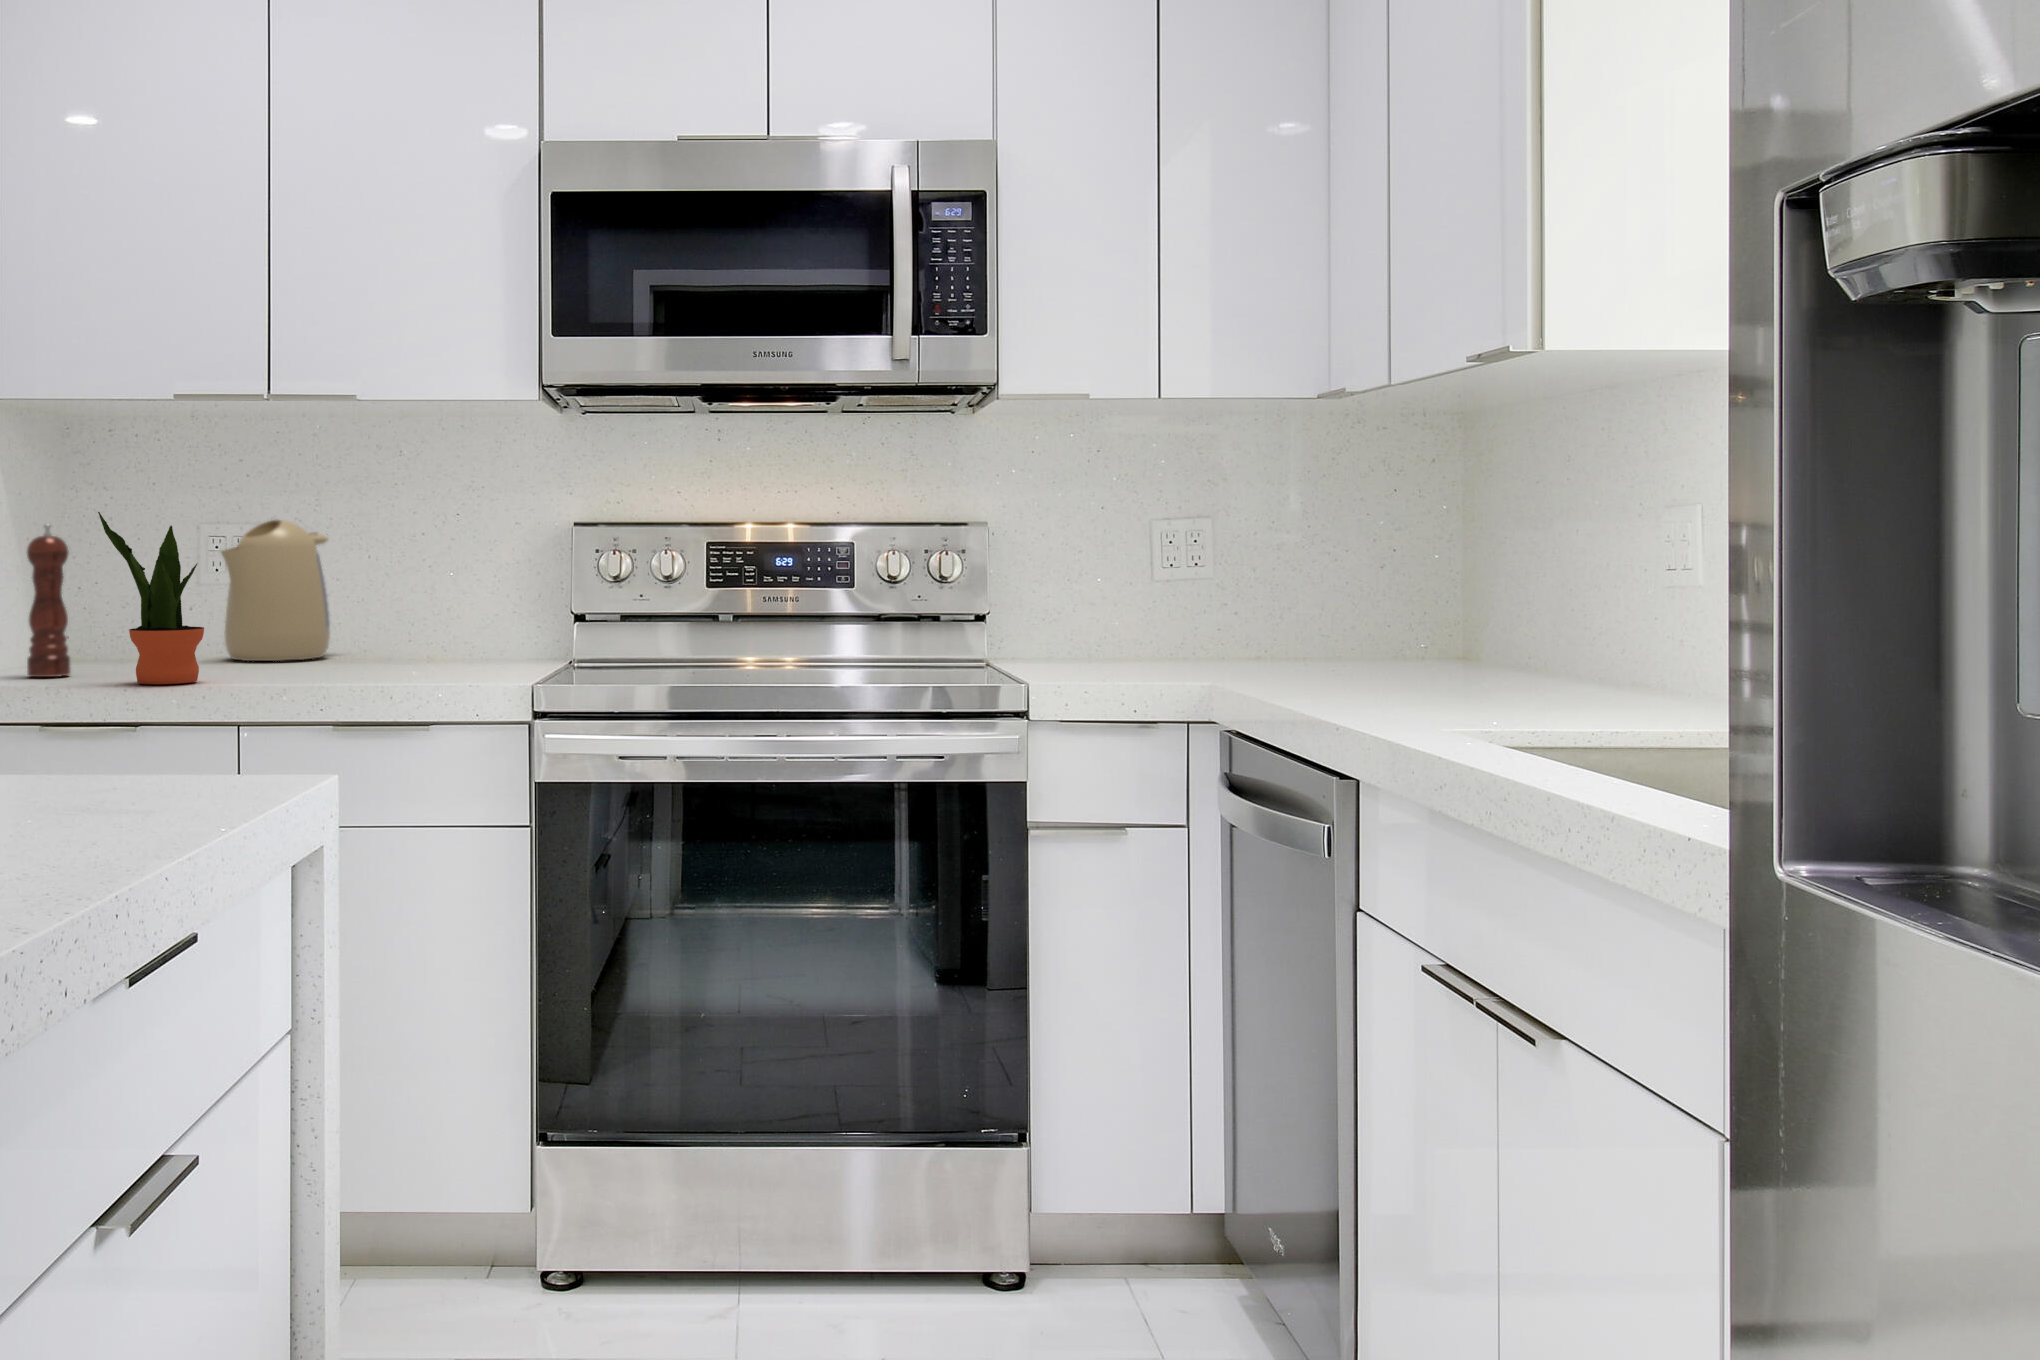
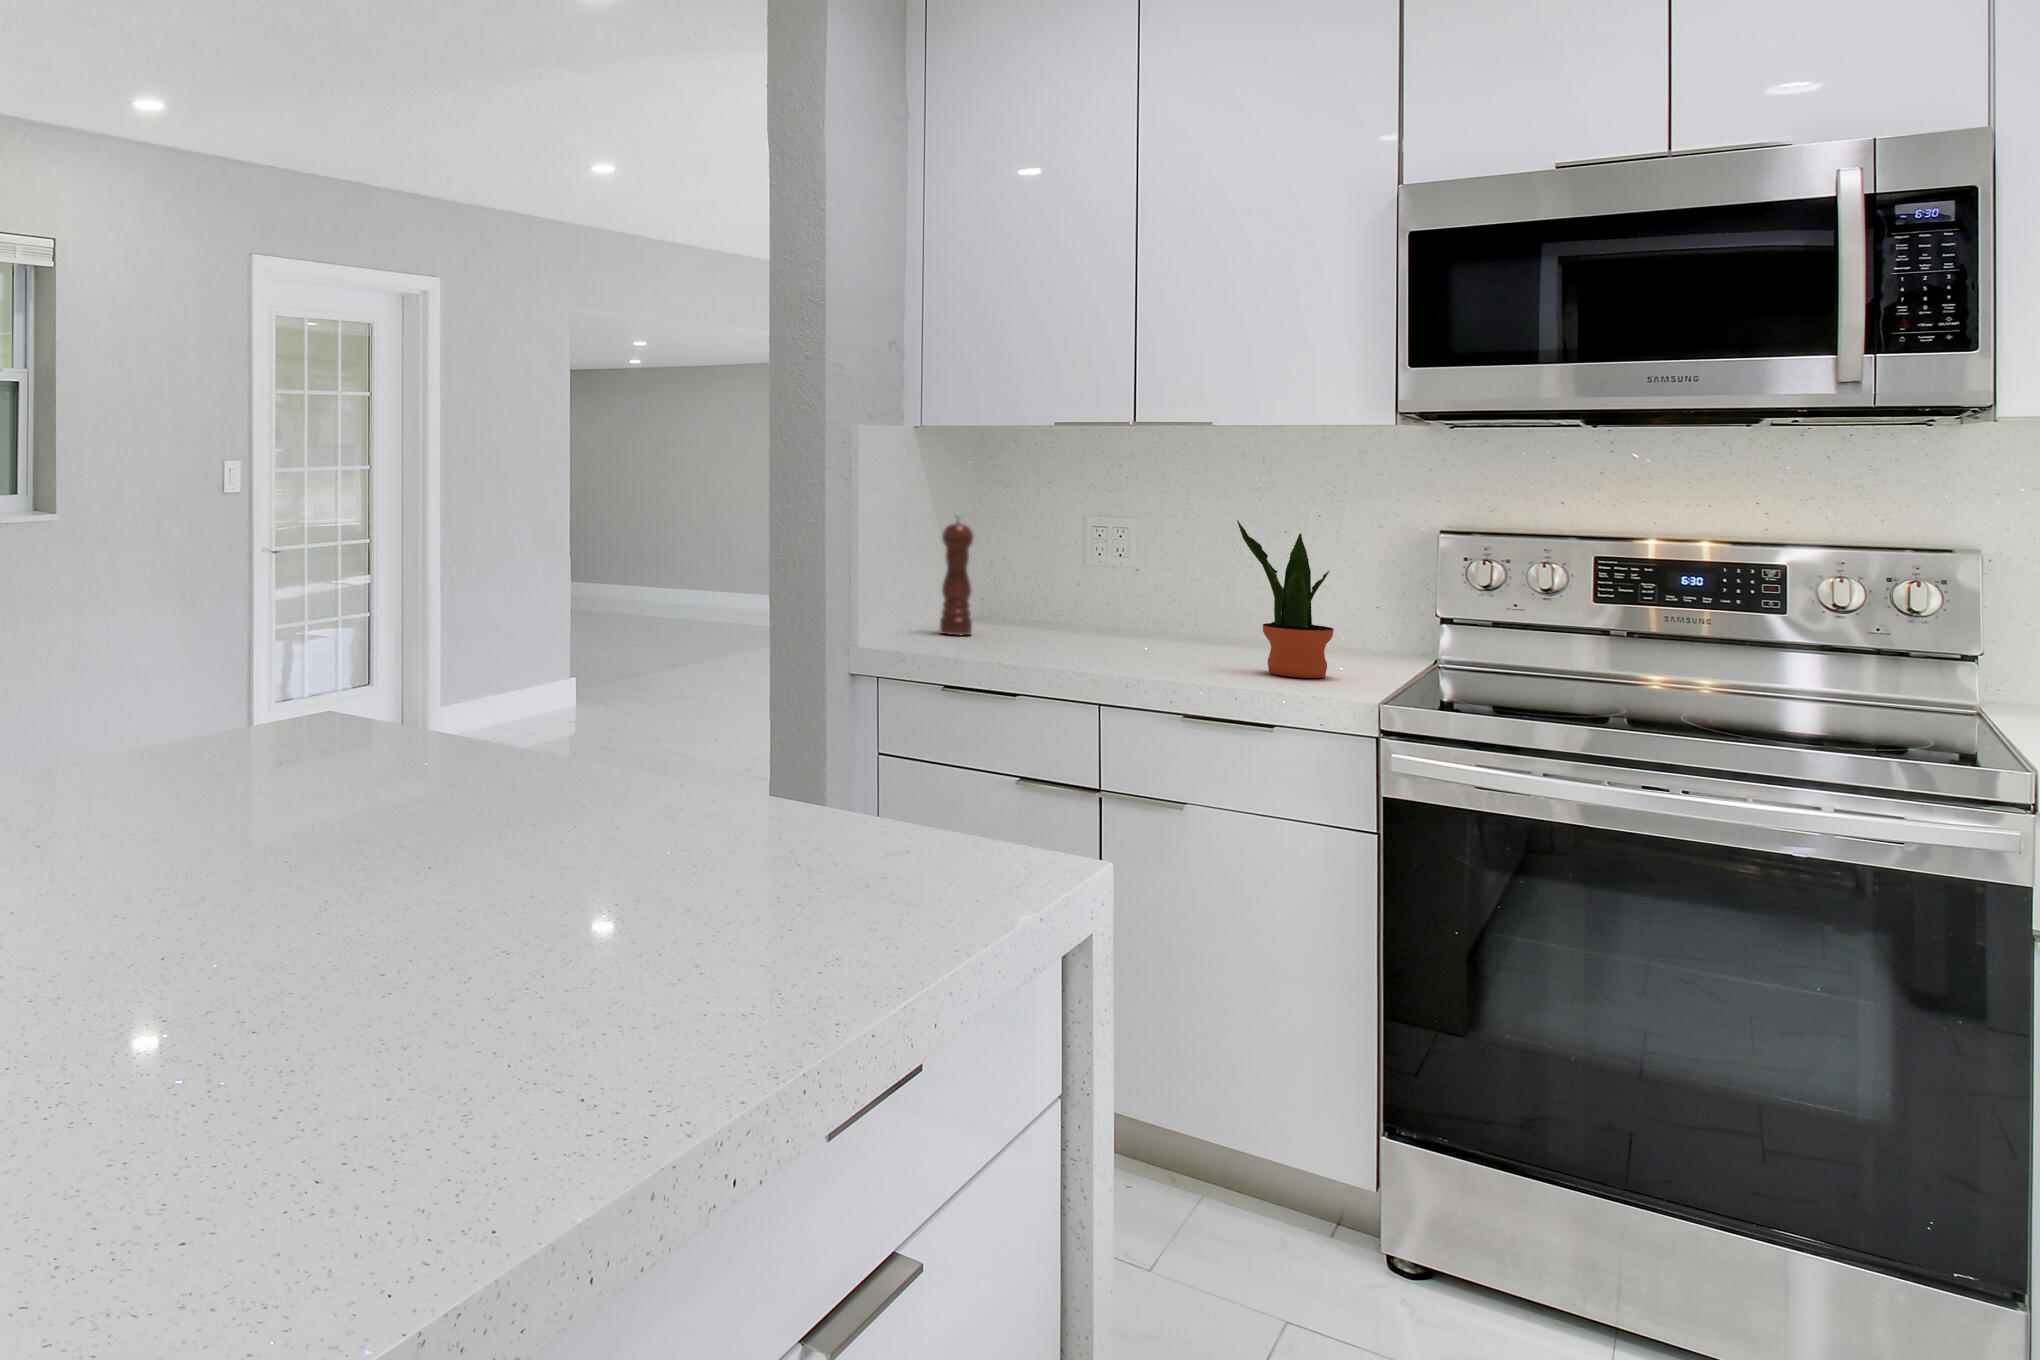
potted plant: present [98,512,204,684] -> present [1237,520,1334,678]
kettle: present [221,520,330,661] -> none [1096,513,1206,635]

